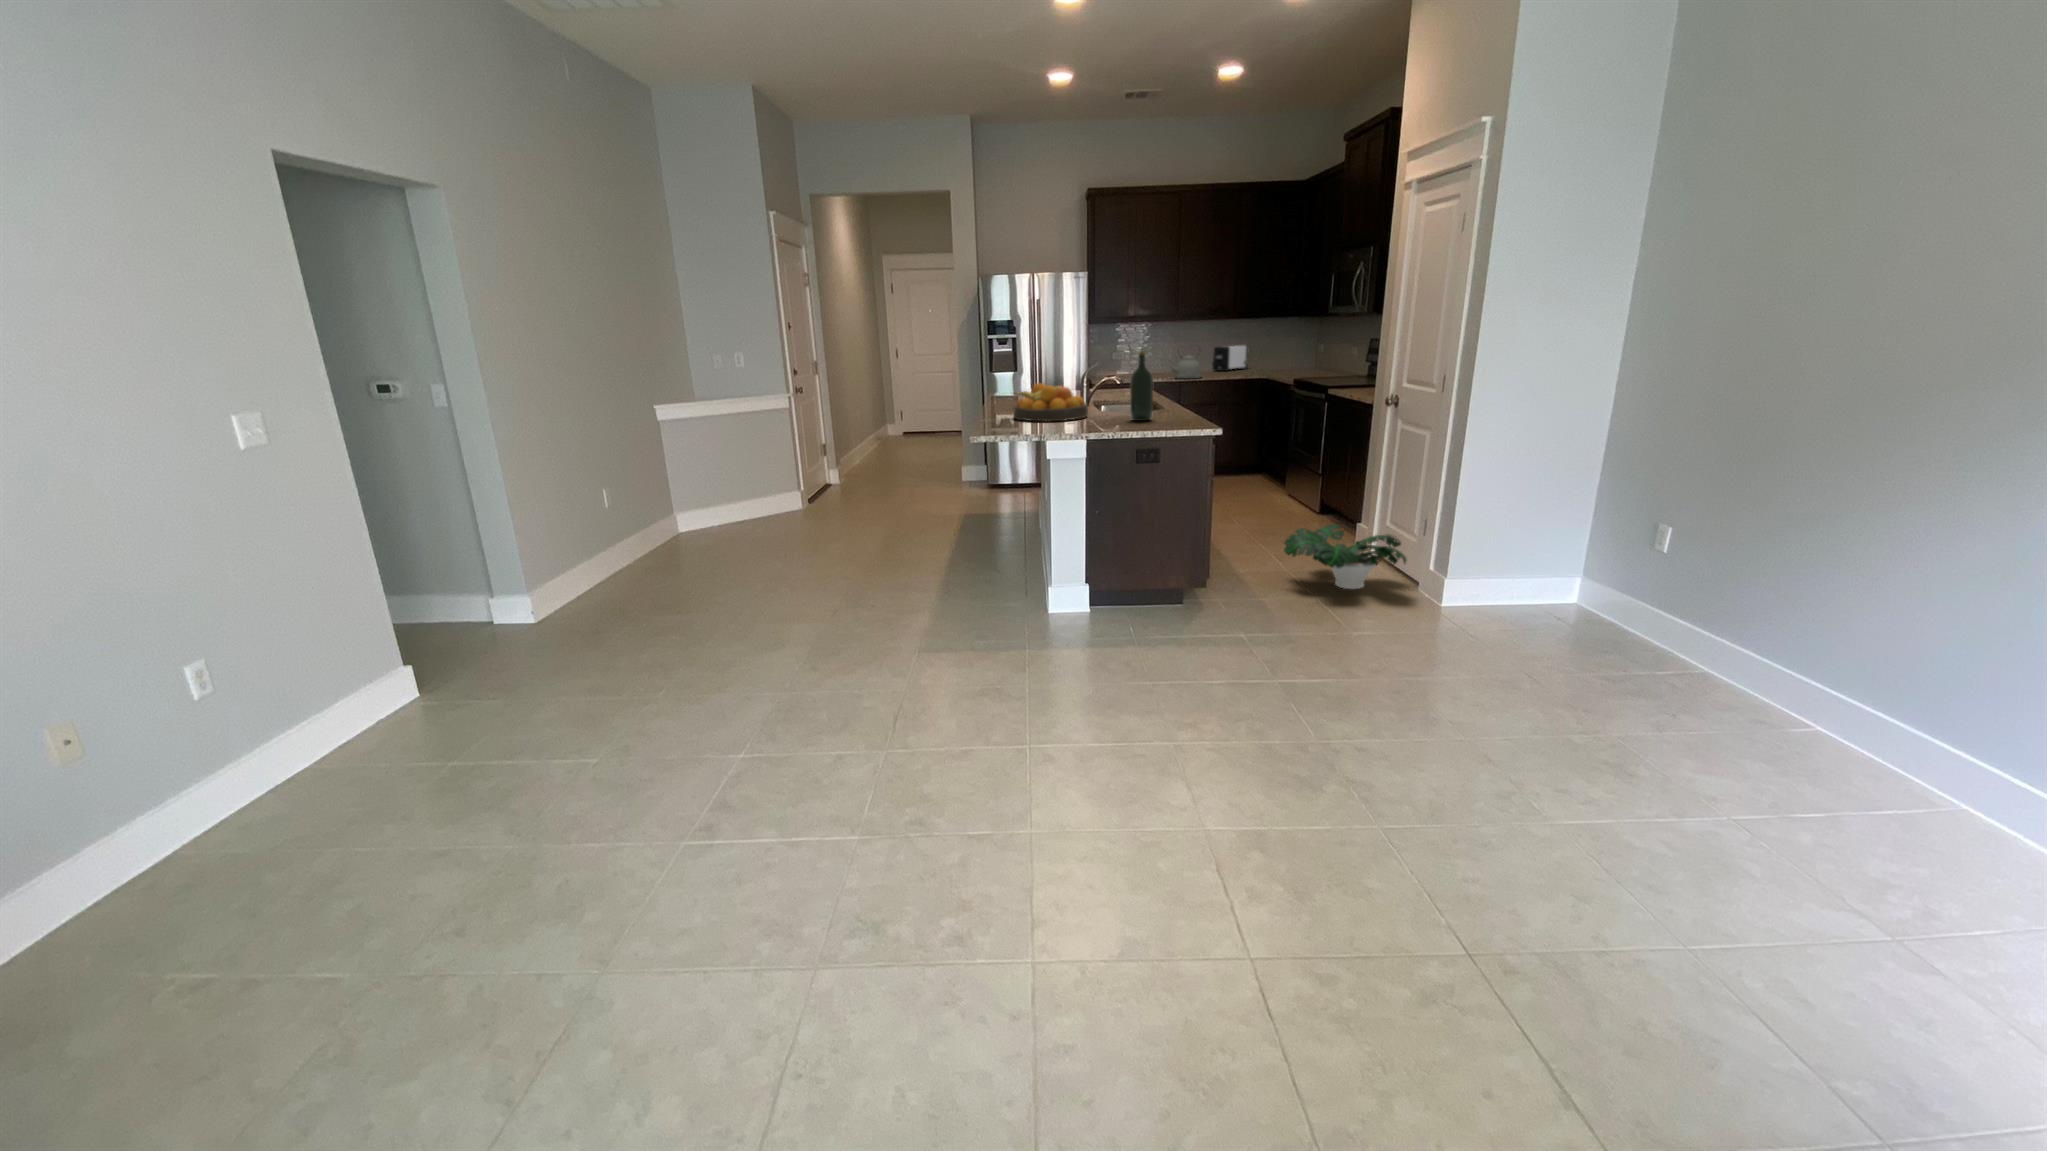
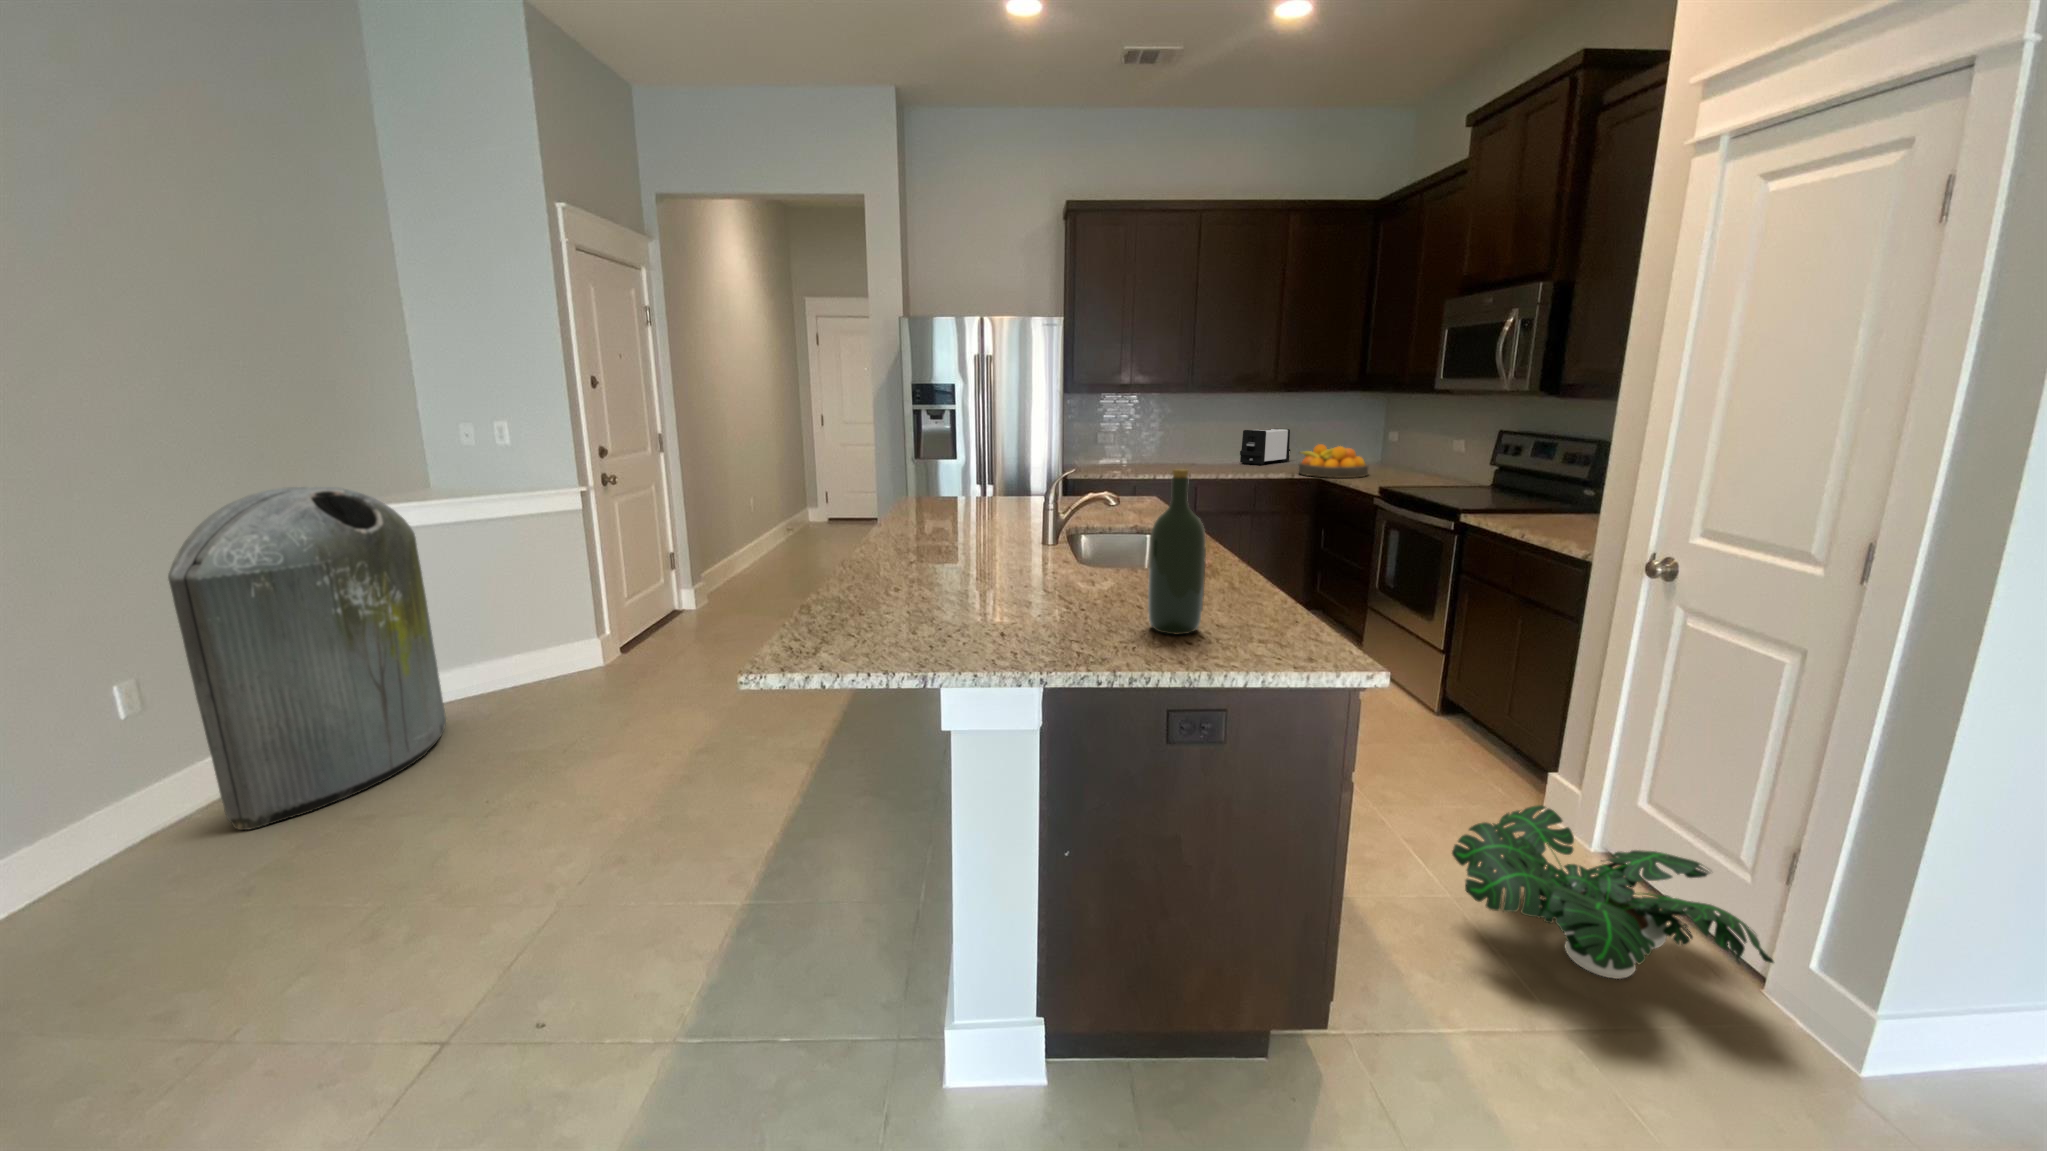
kettle: present [1168,355,1202,379] -> none [1179,429,1232,478]
fruit bowl: present [1015,383,1088,421] -> present [1299,444,1368,478]
trash can: none [628,389,737,569] -> present [168,487,446,830]

